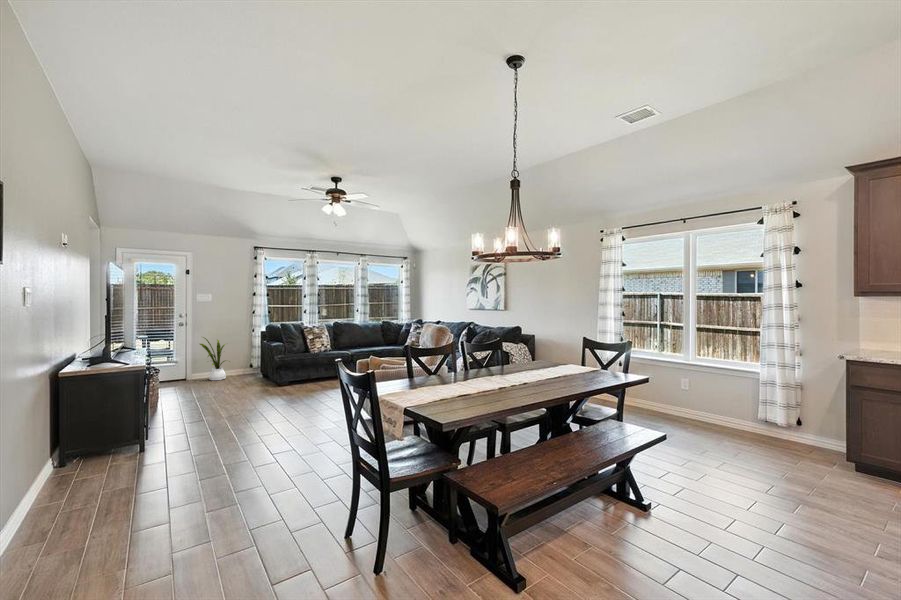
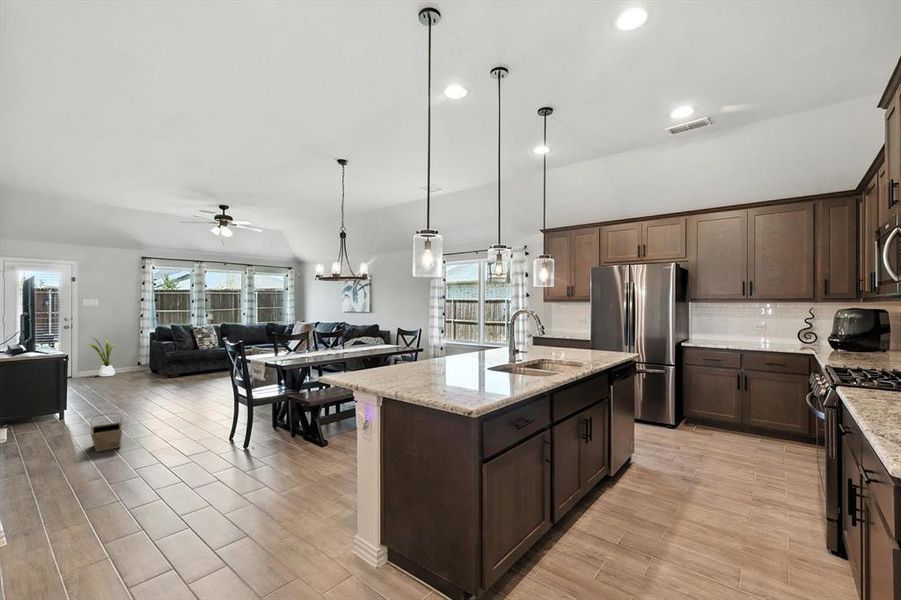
basket: none [105,491,173,573] -> present [91,415,122,451]

